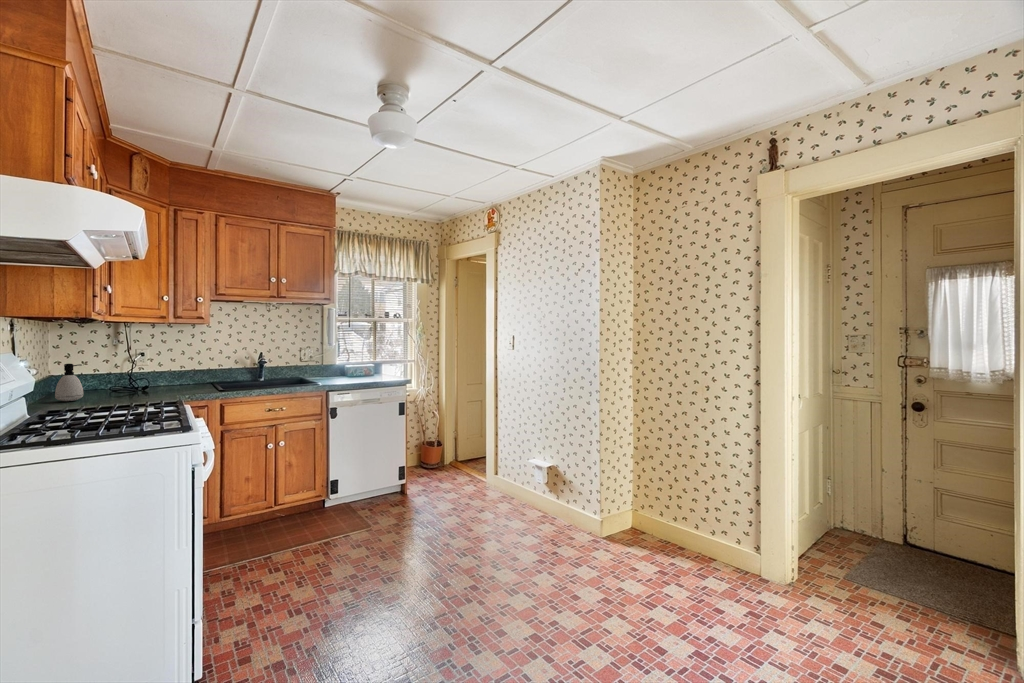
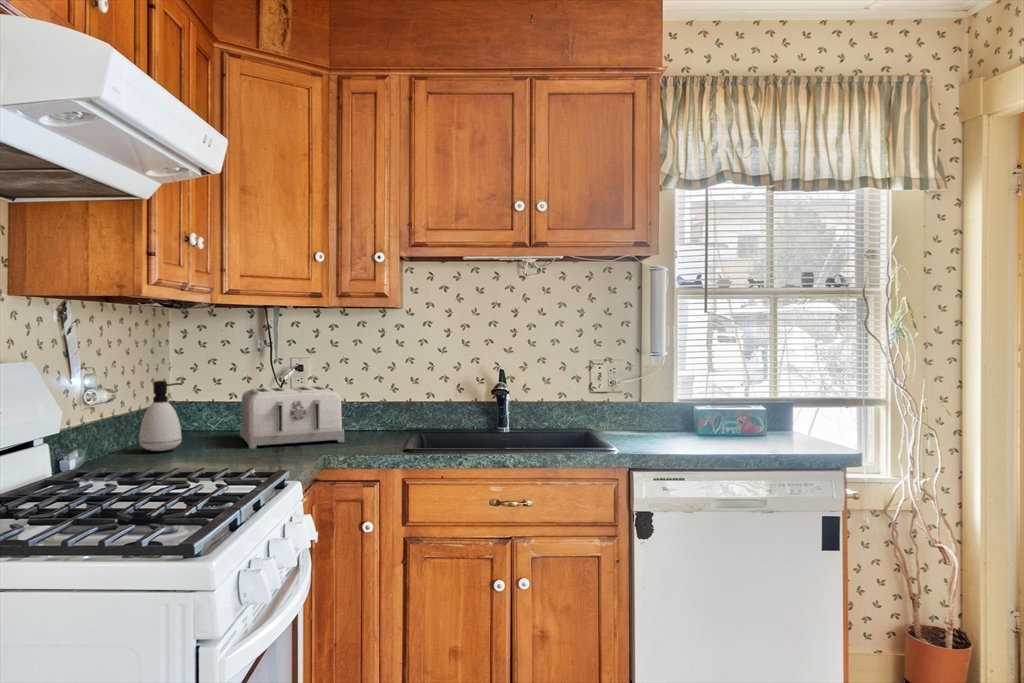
toaster: none [99,364,179,397] -> present [240,386,344,449]

